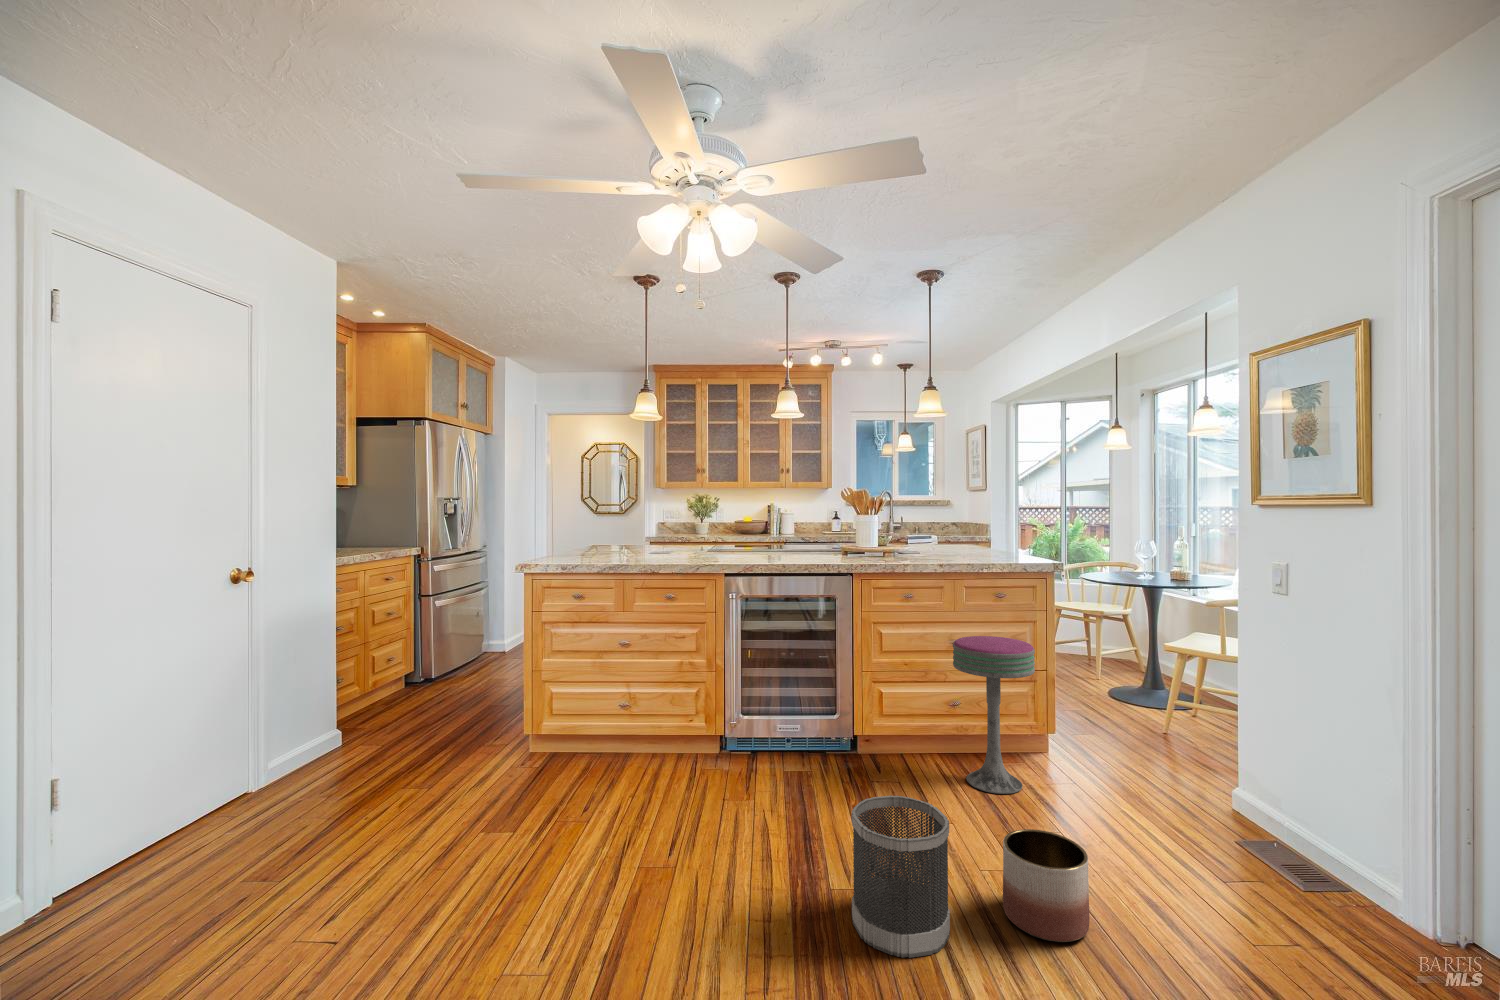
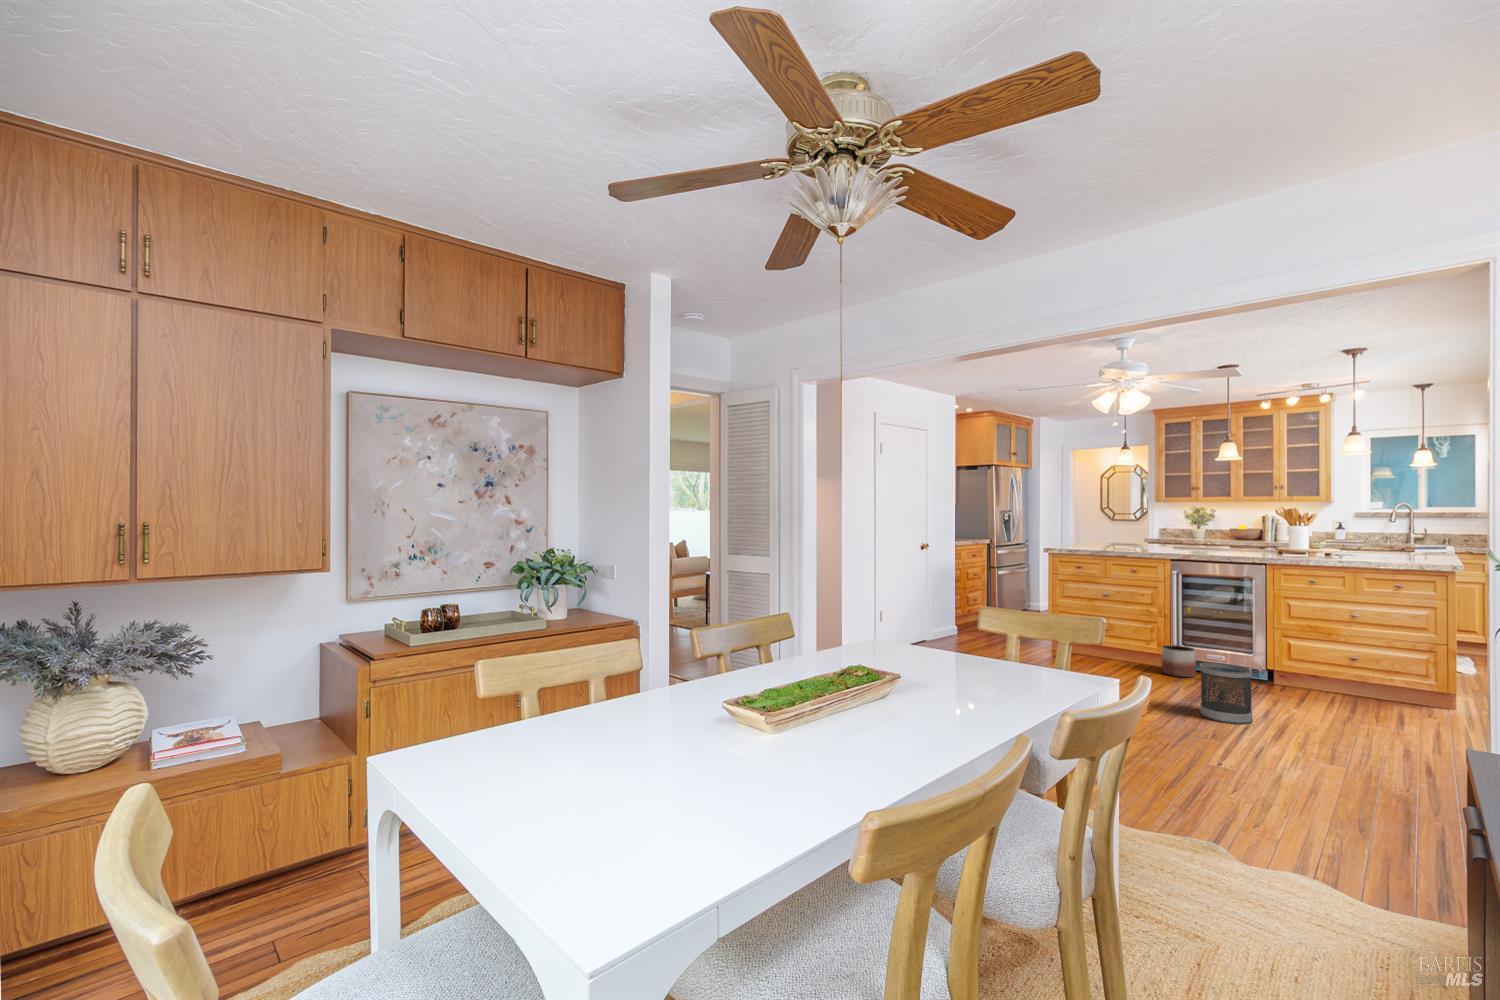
bar stool: present [953,636,1035,794] -> none [1333,611,1402,710]
planter: present [1003,829,1090,942] -> present [1162,645,1196,677]

